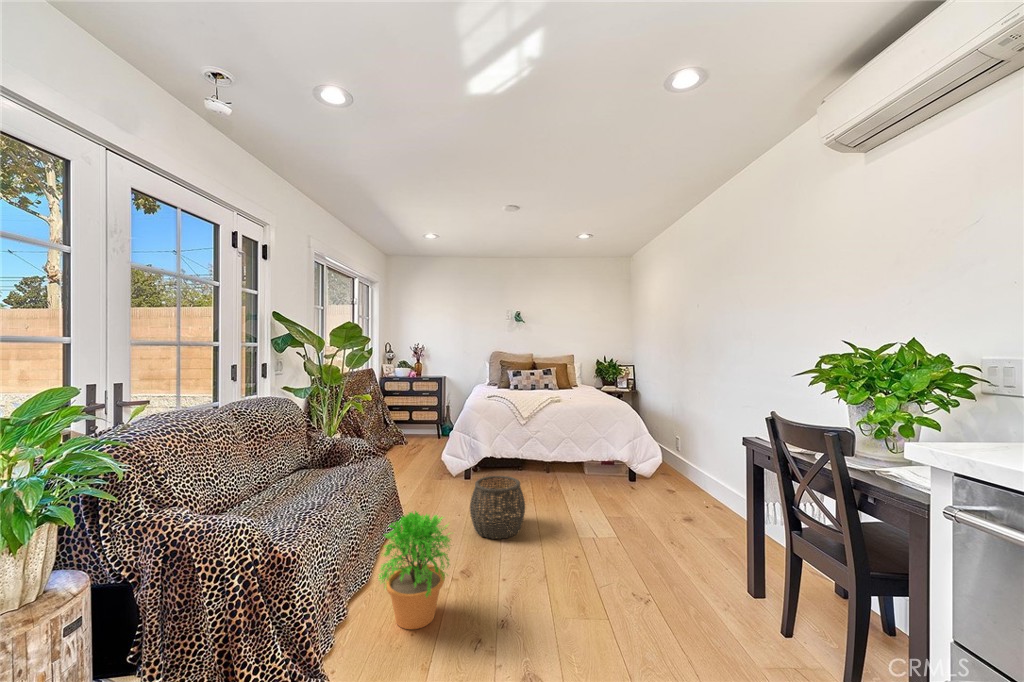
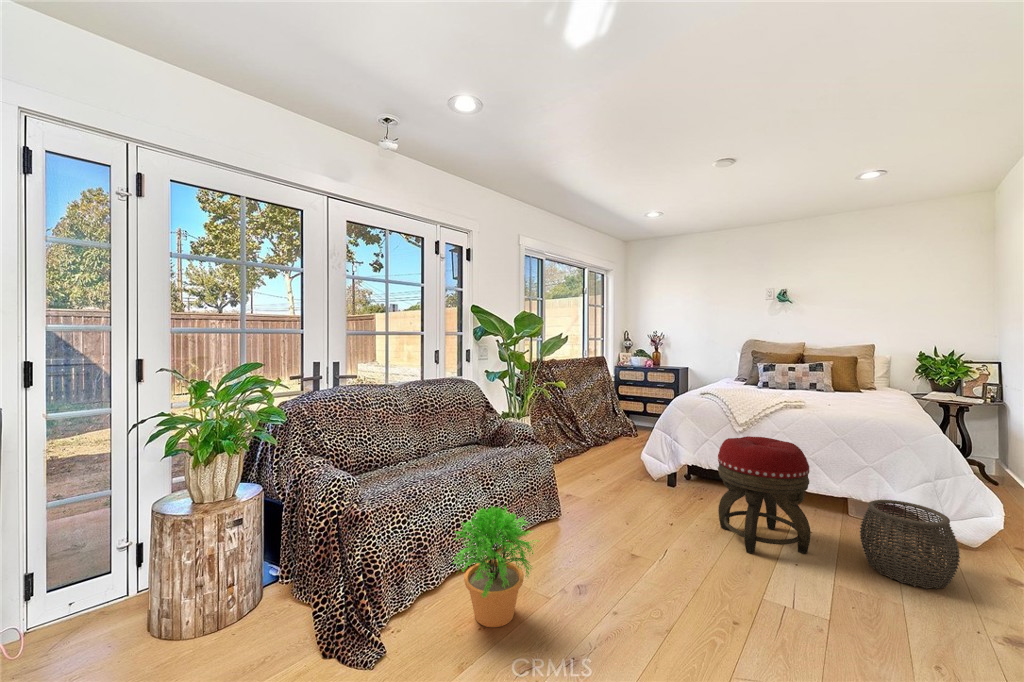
footstool: none [522,423,581,508] -> present [718,436,811,554]
woven basket: present [470,476,525,539] -> present [860,500,960,589]

